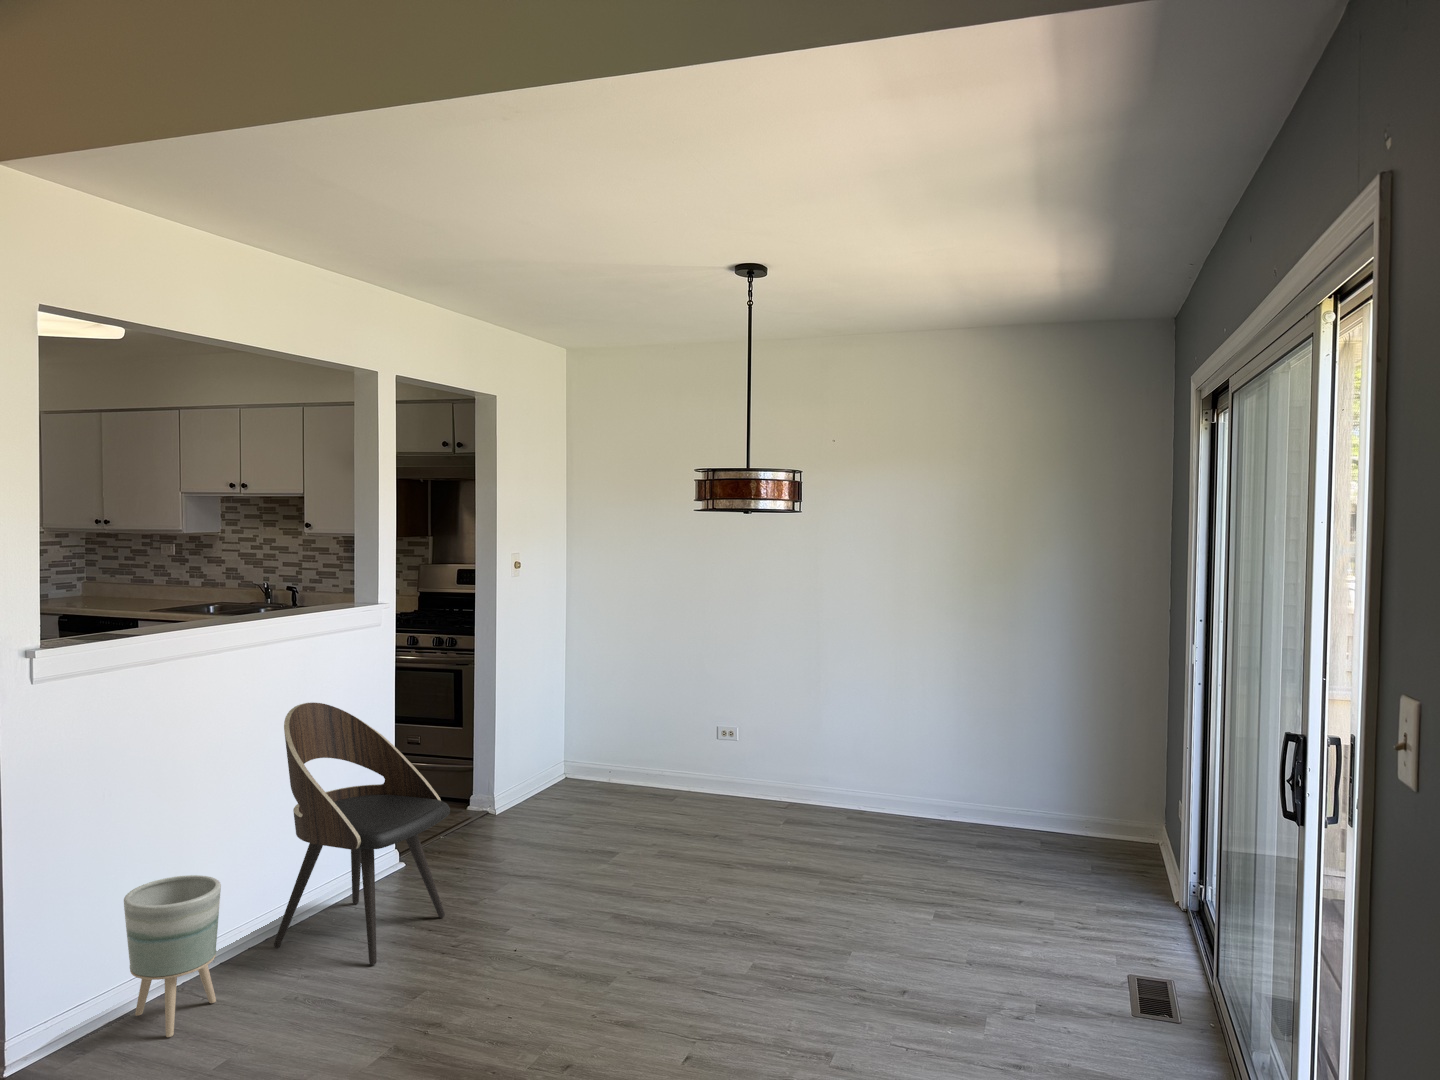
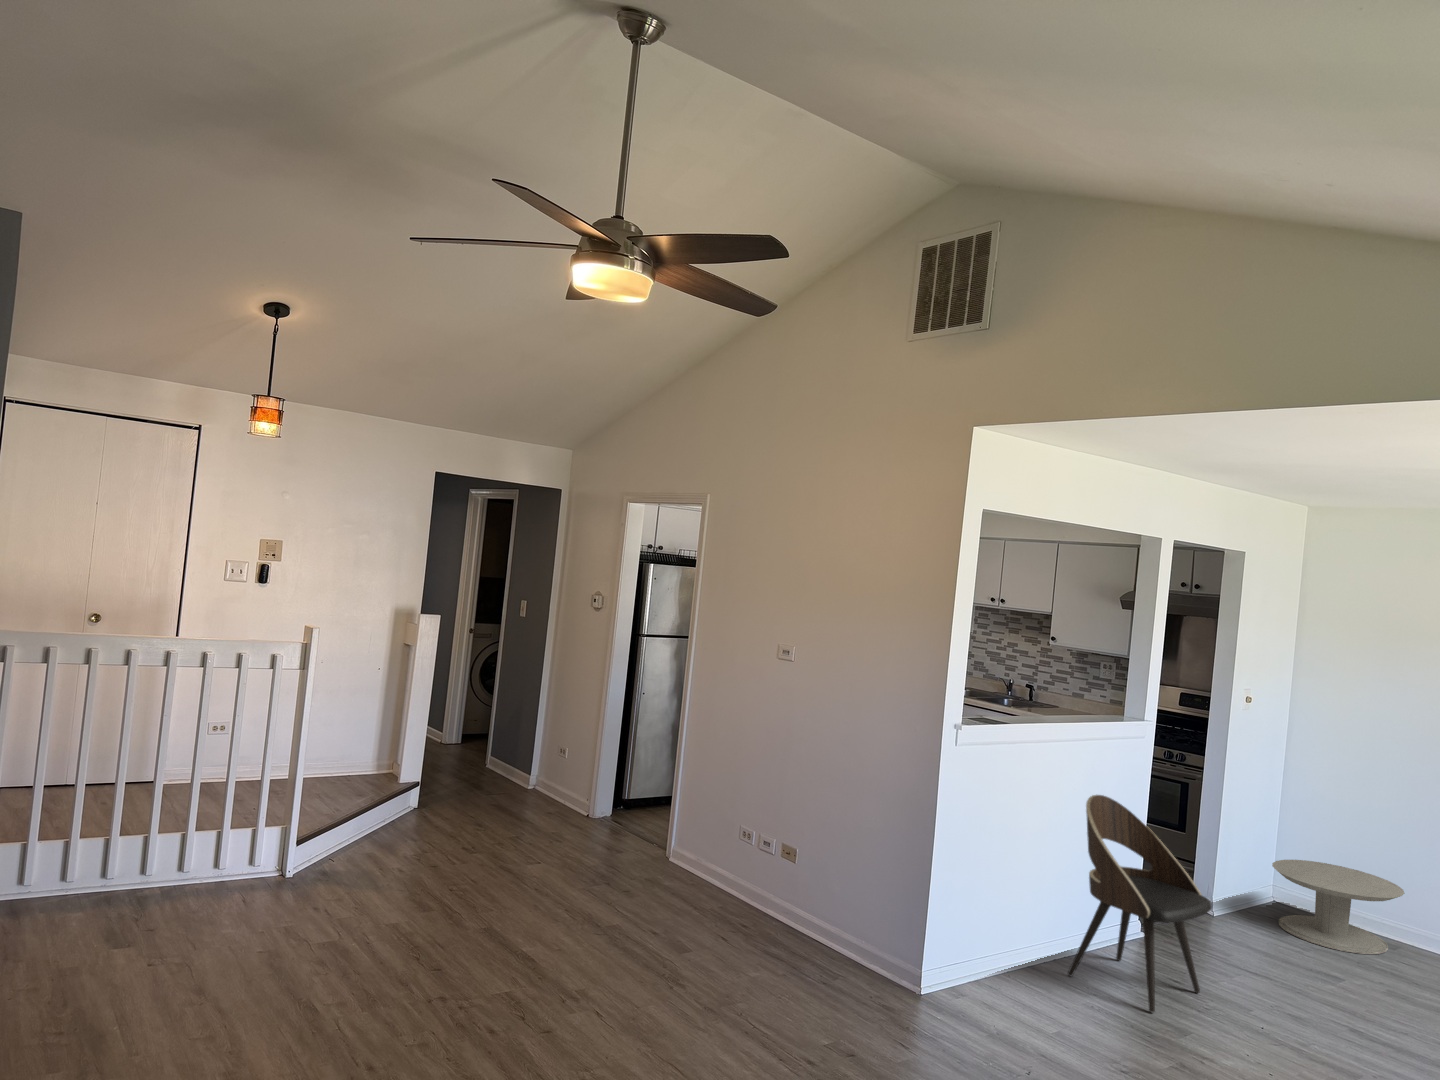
side table: none [549,729,669,818] -> present [1272,860,1405,954]
planter: present [124,875,221,1037] -> none [991,903,1056,1016]

